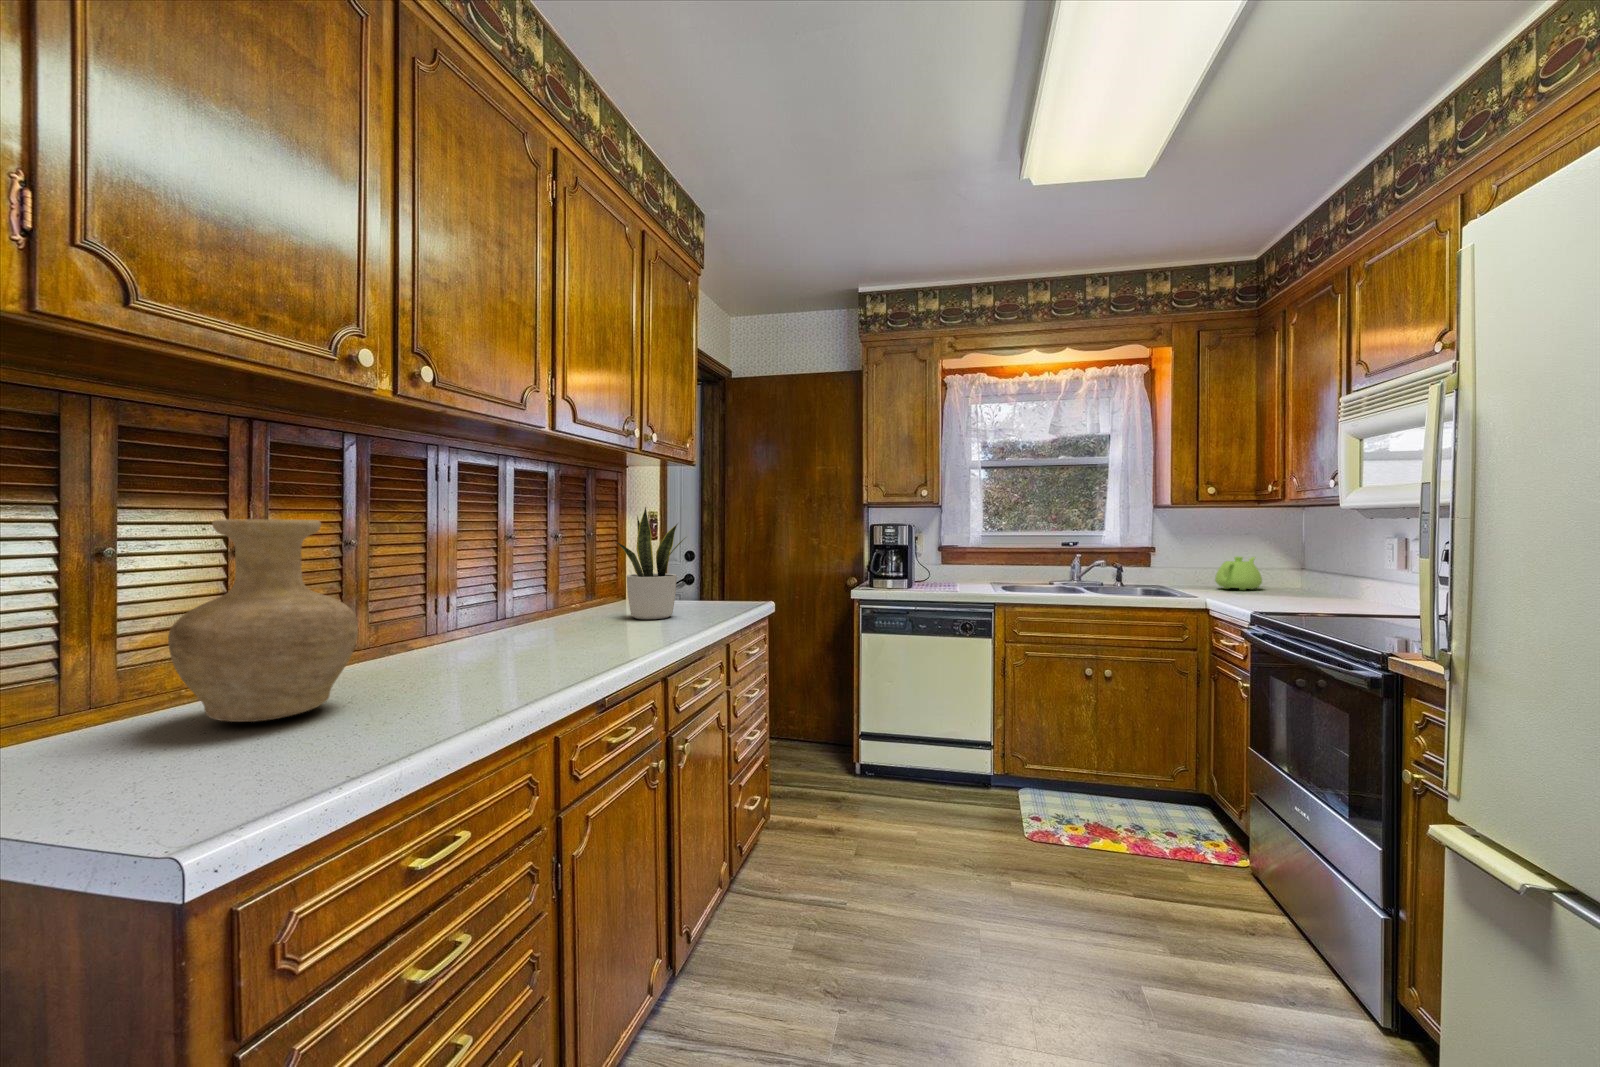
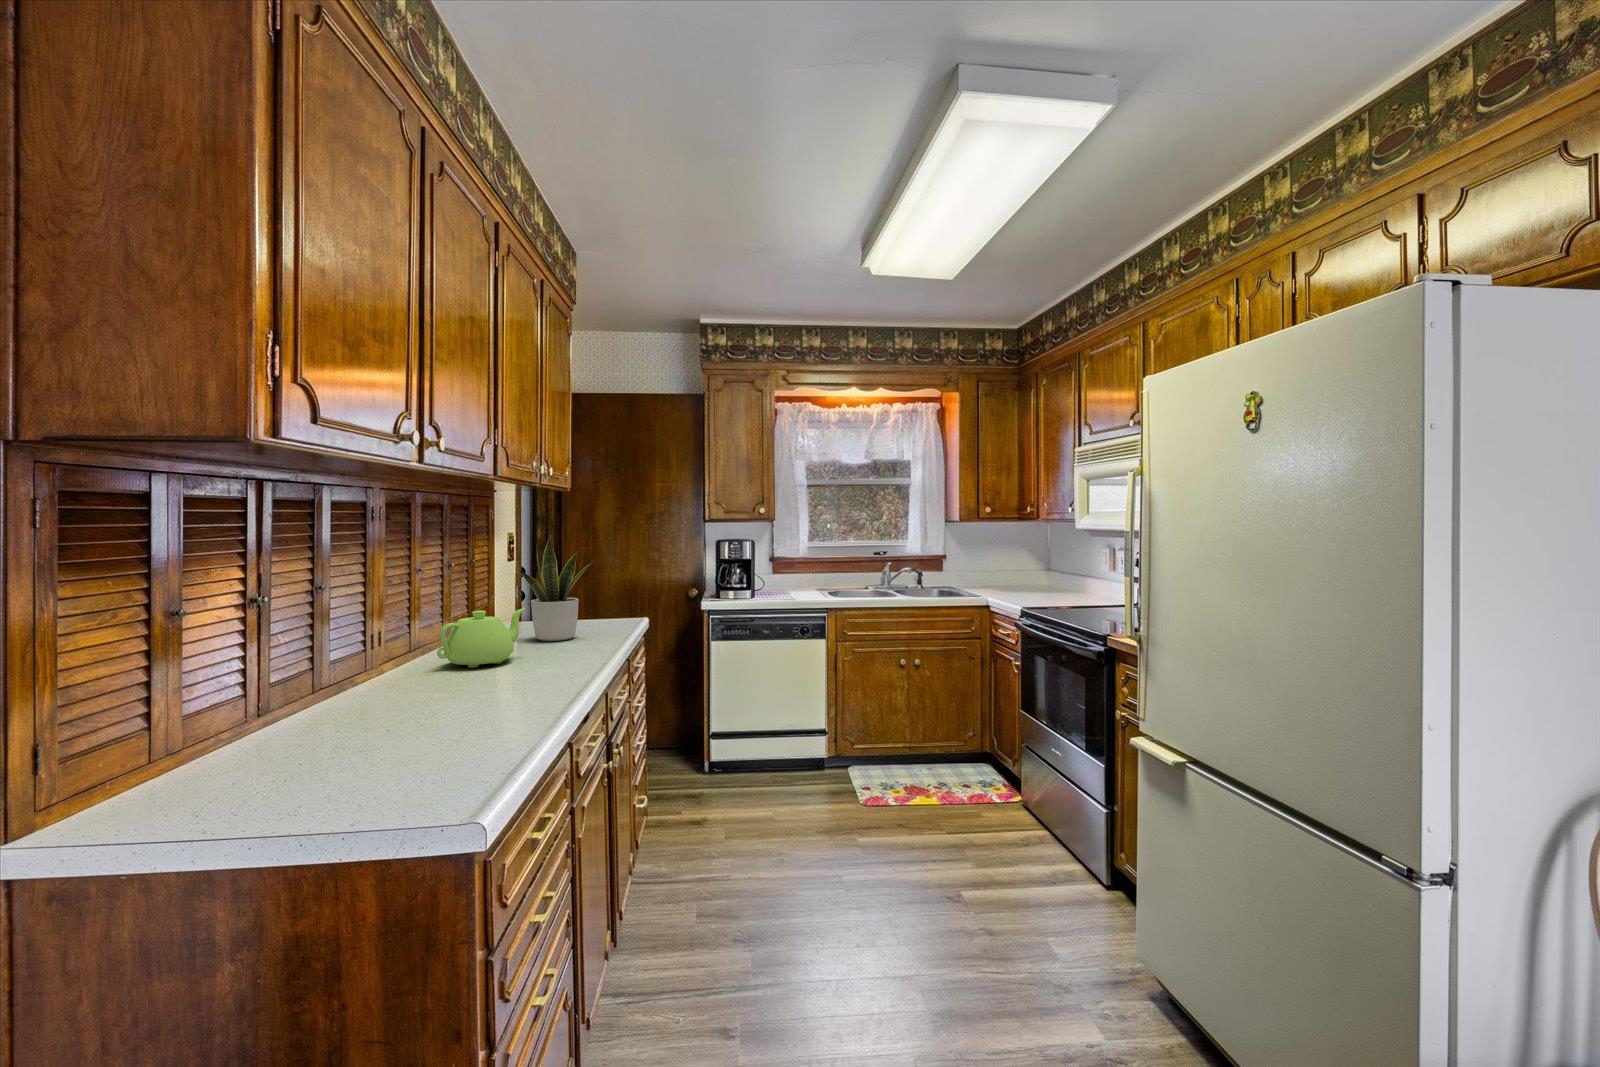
vase: present [168,519,358,722] -> none [284,574,428,744]
teapot: present [1215,557,1262,590] -> present [437,608,525,668]

